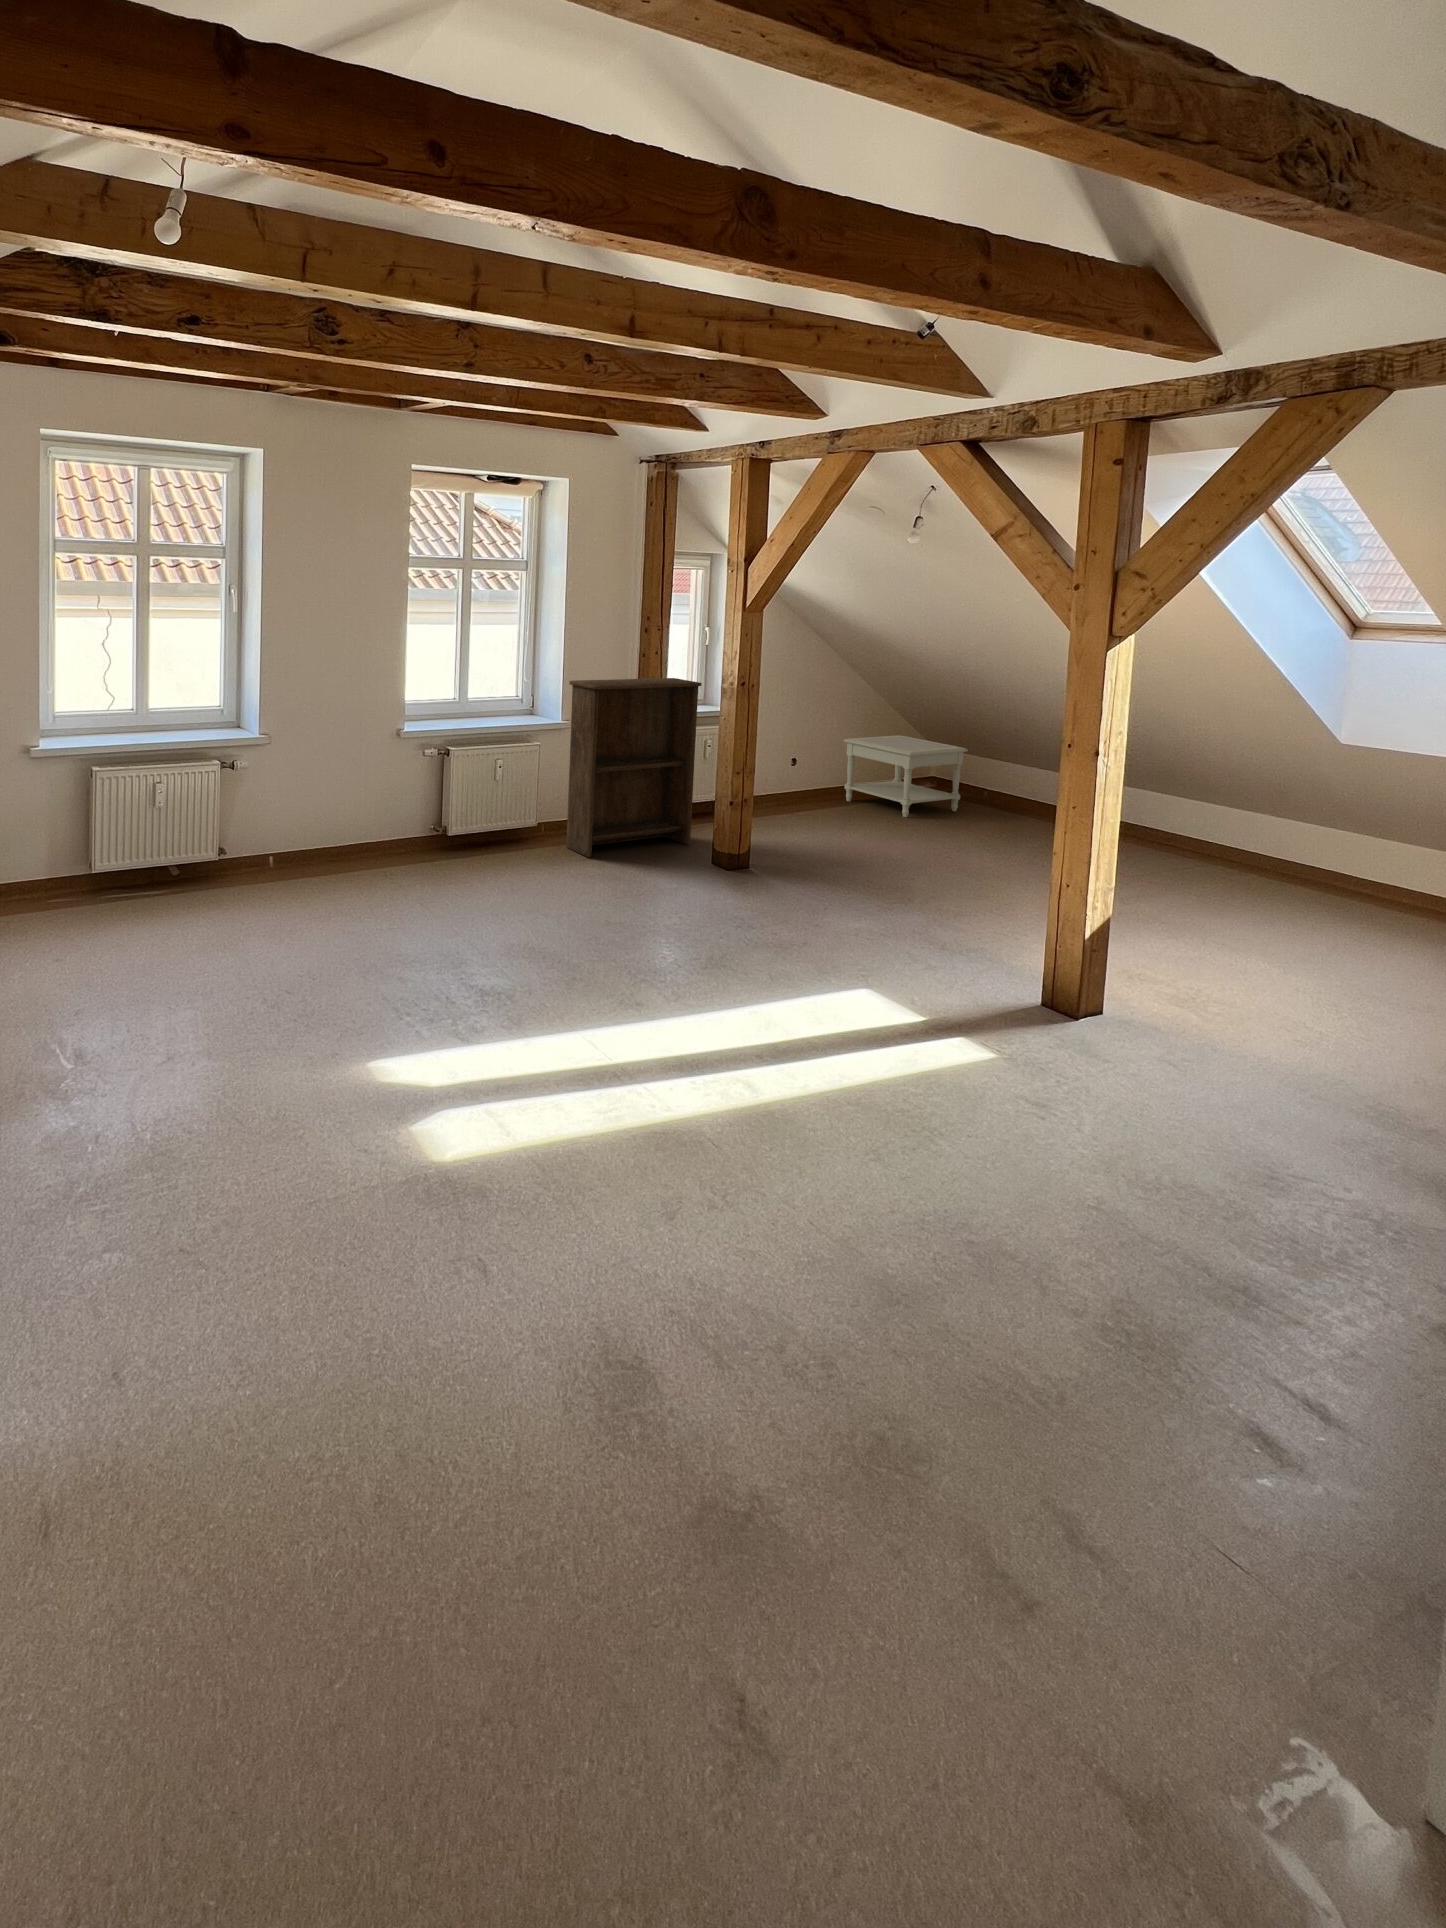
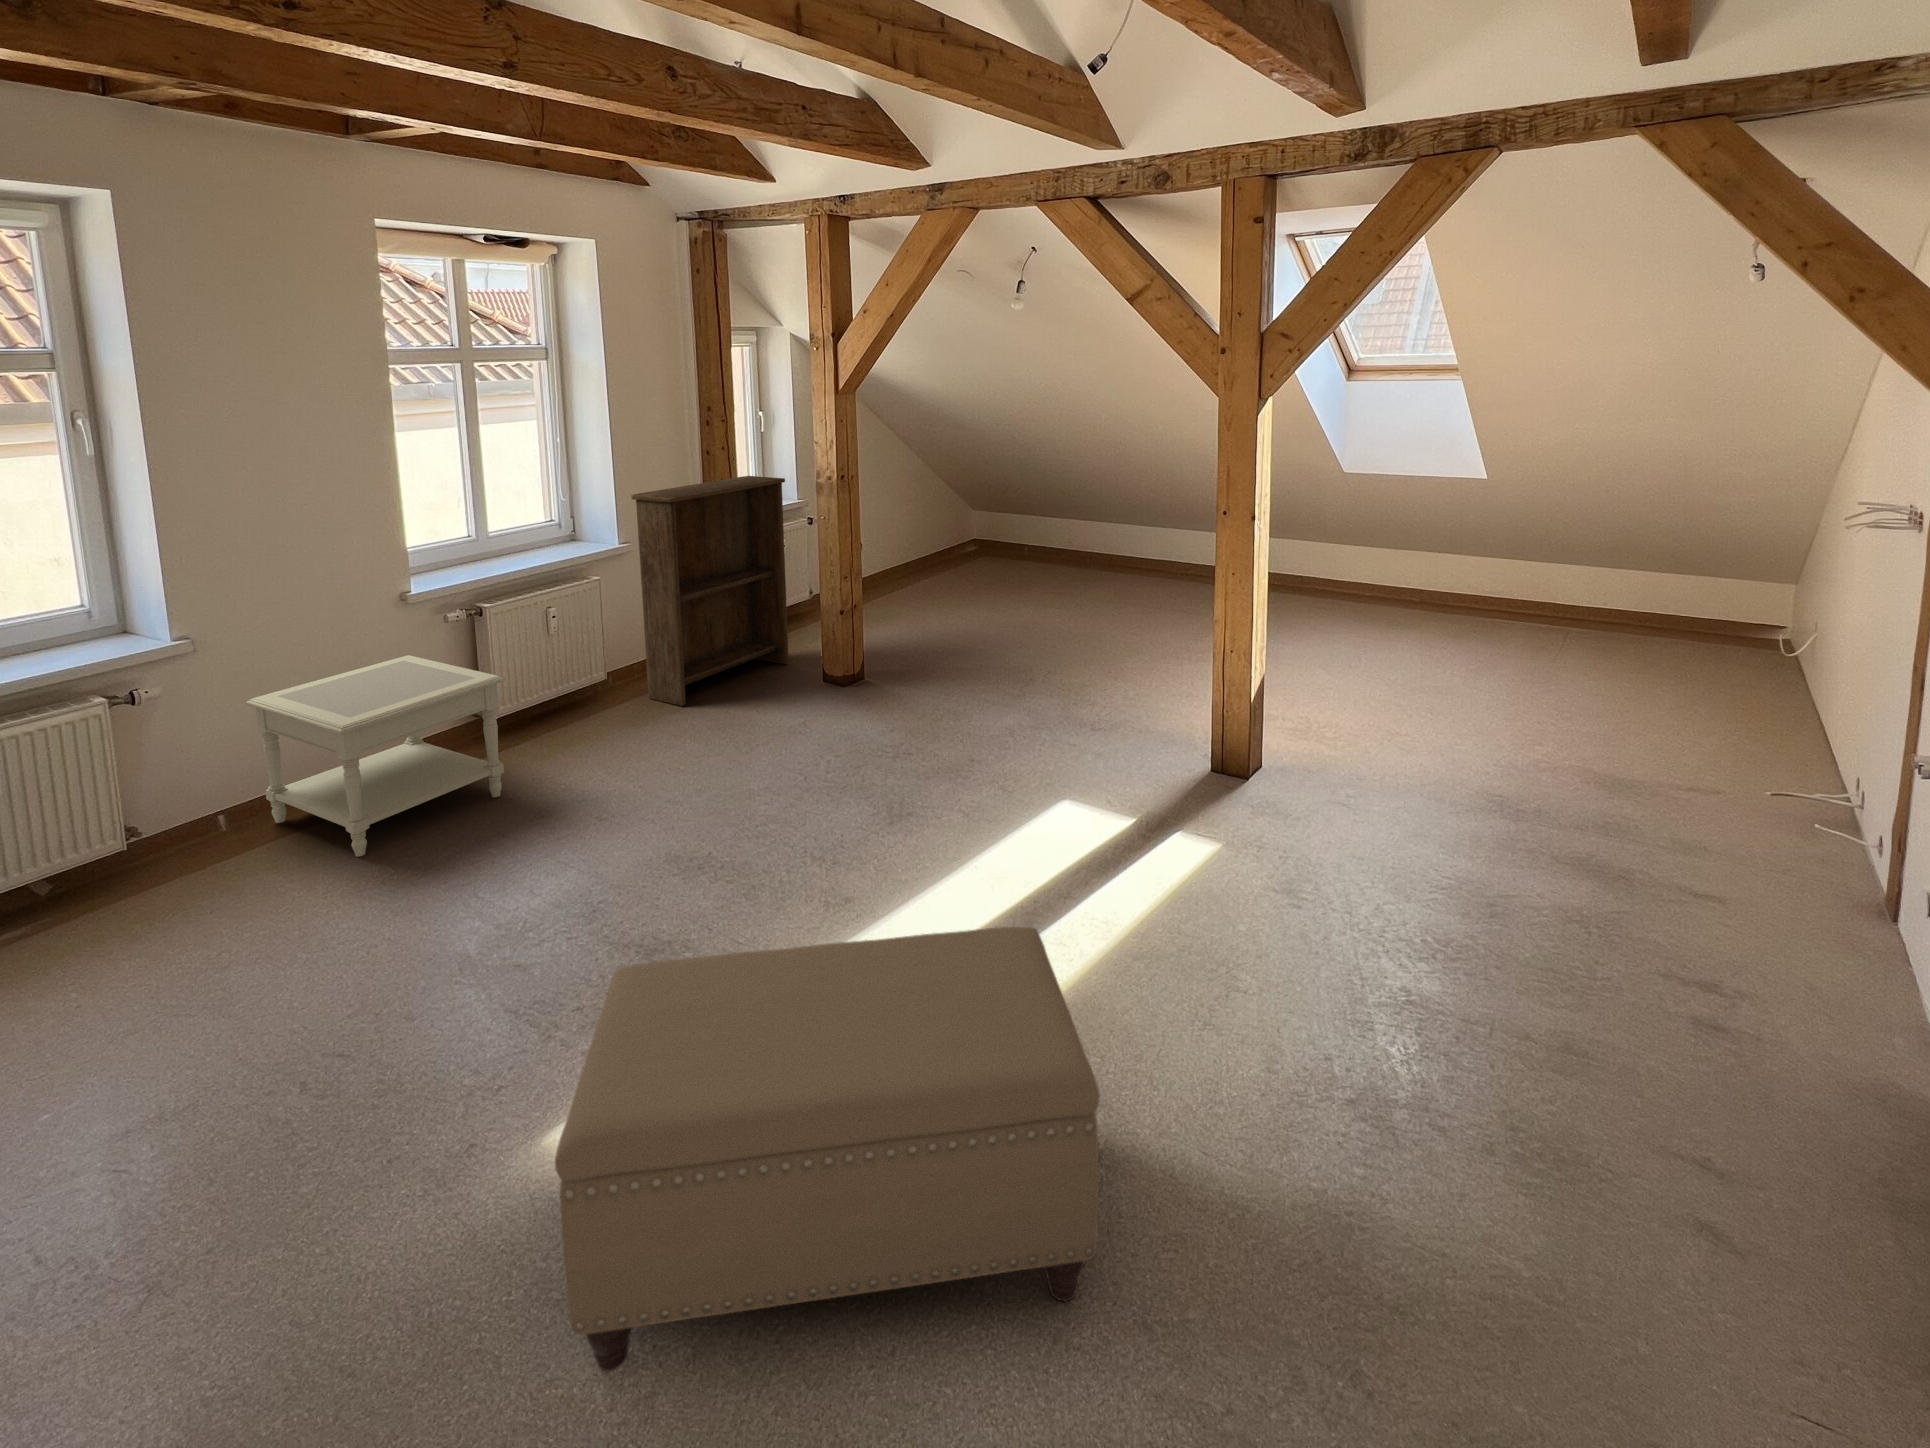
side table: present [843,735,968,817] -> present [246,655,505,857]
ottoman: none [338,964,710,1272] -> present [555,927,1100,1371]

